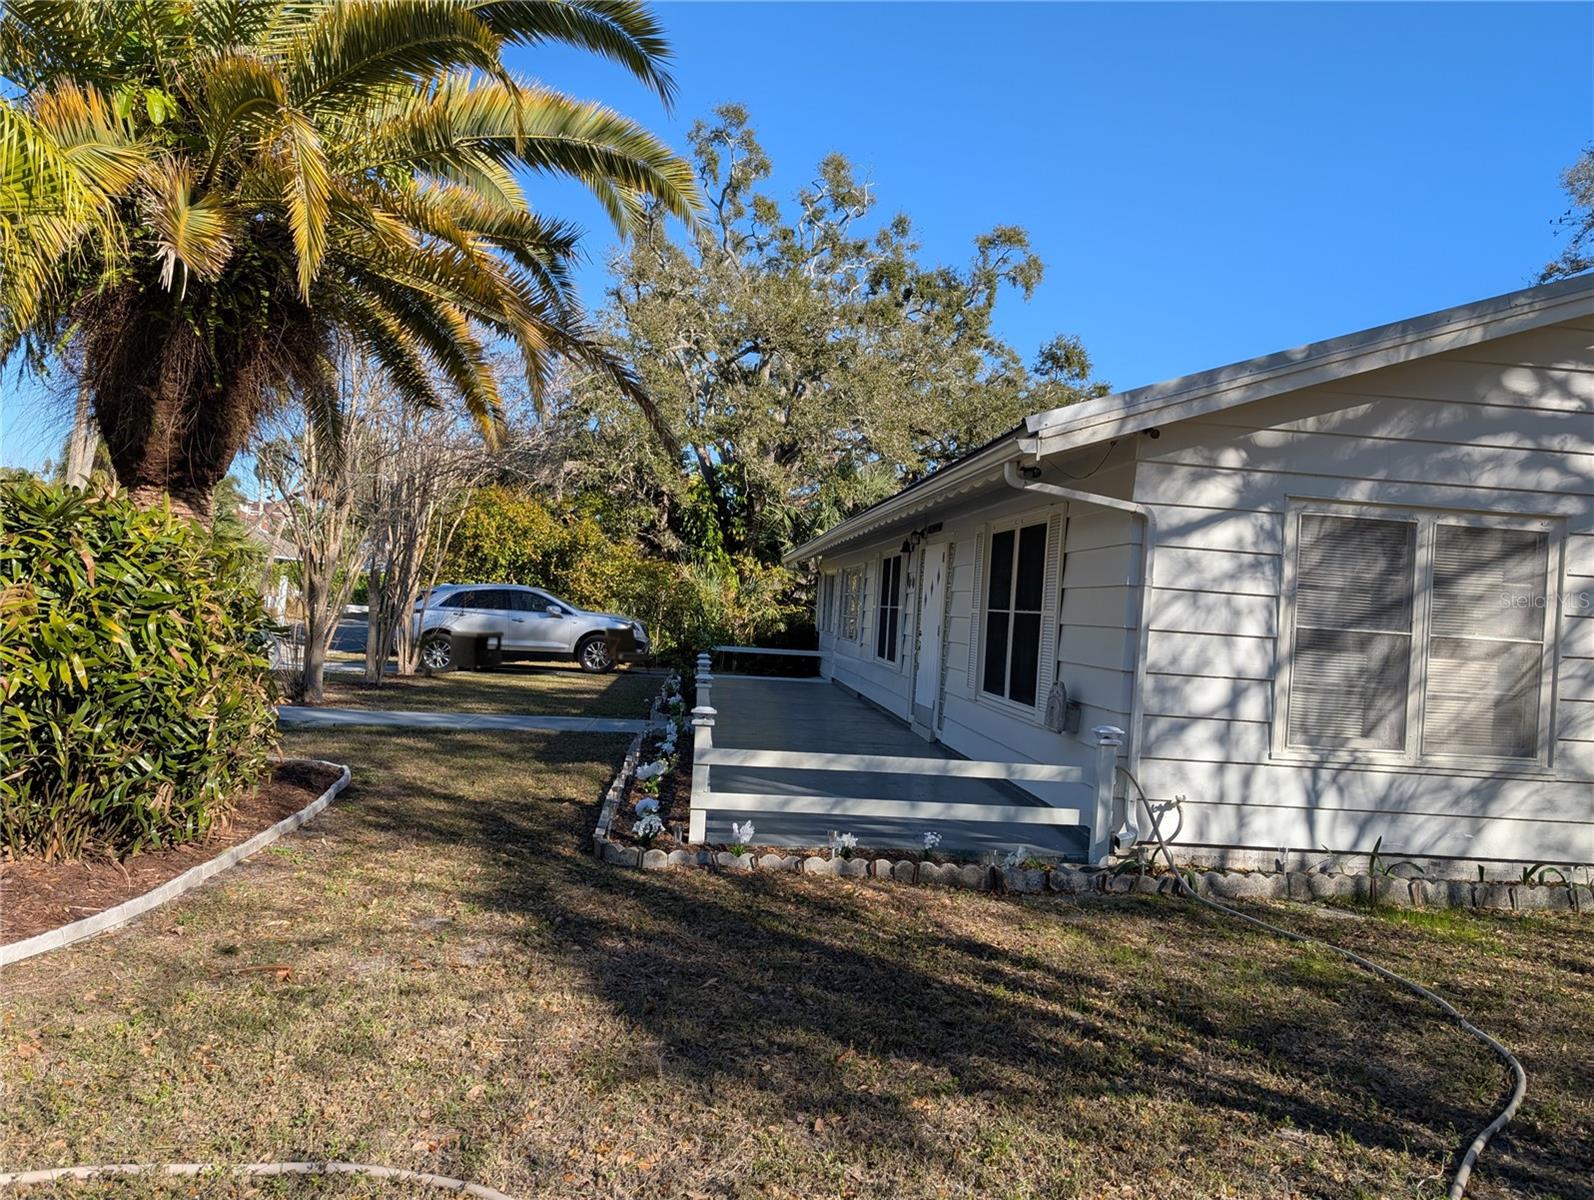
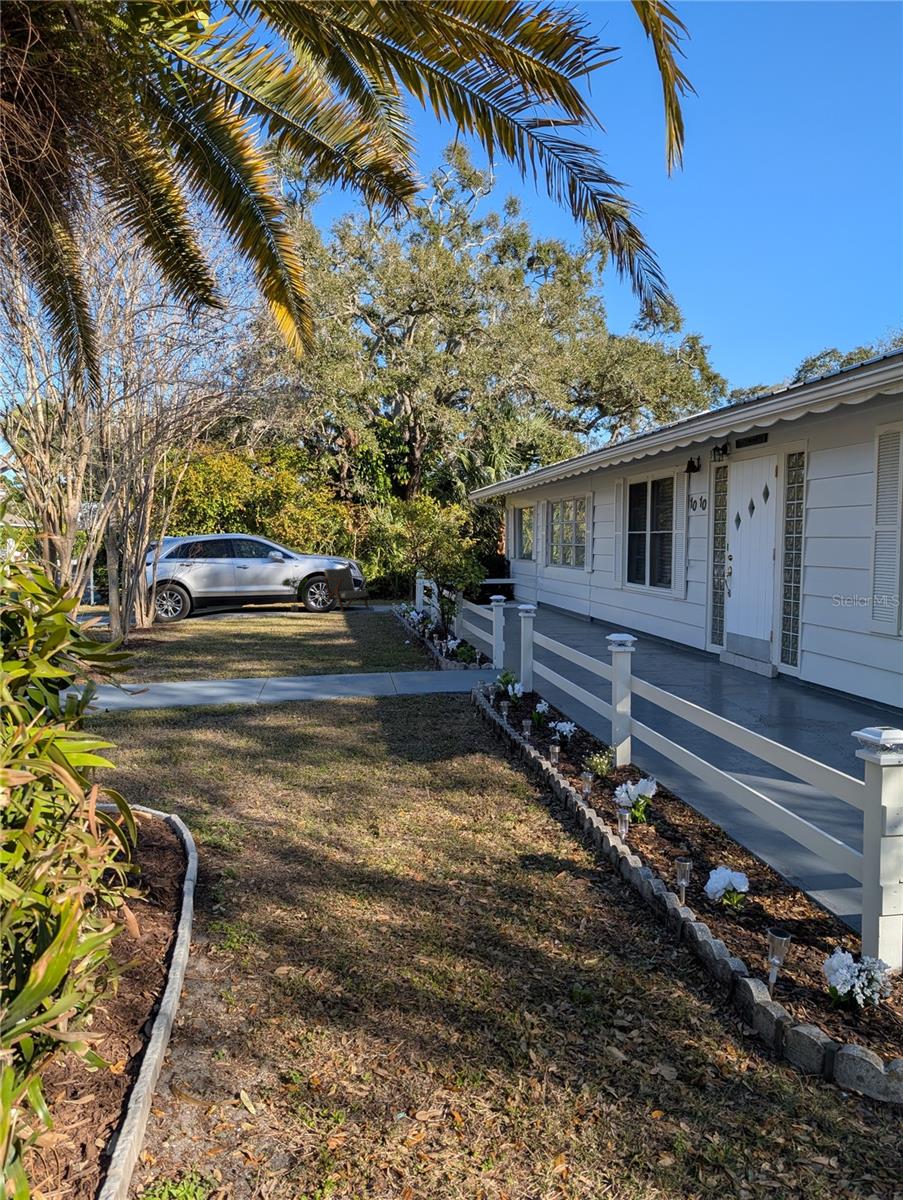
storage bench: present [449,630,504,671] -> none [182,579,231,620]
potted plant: present [412,635,444,676] -> present [282,577,307,612]

